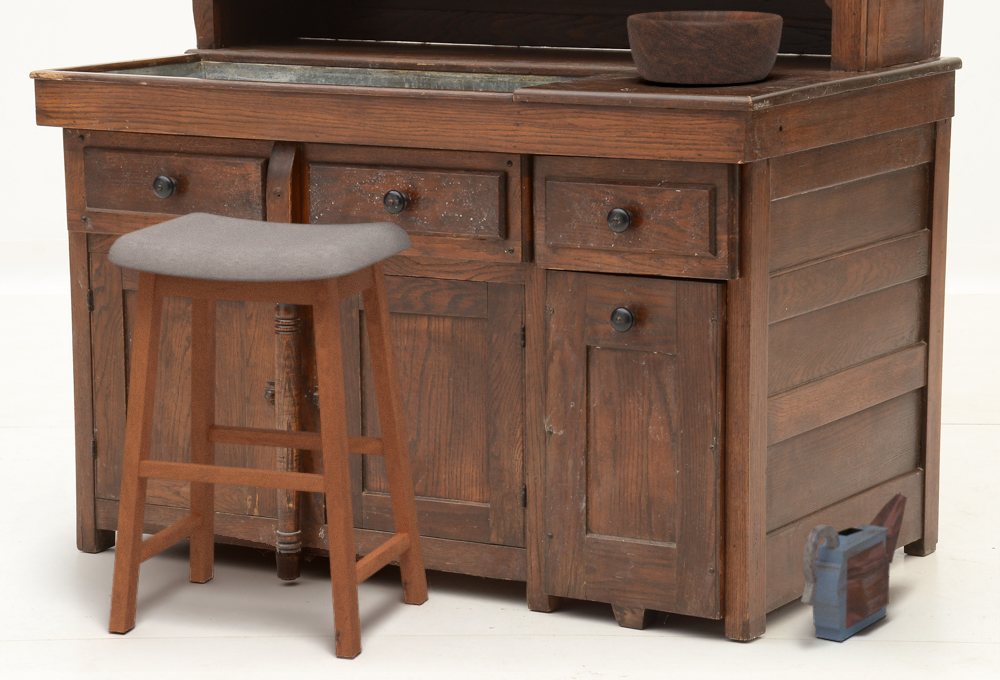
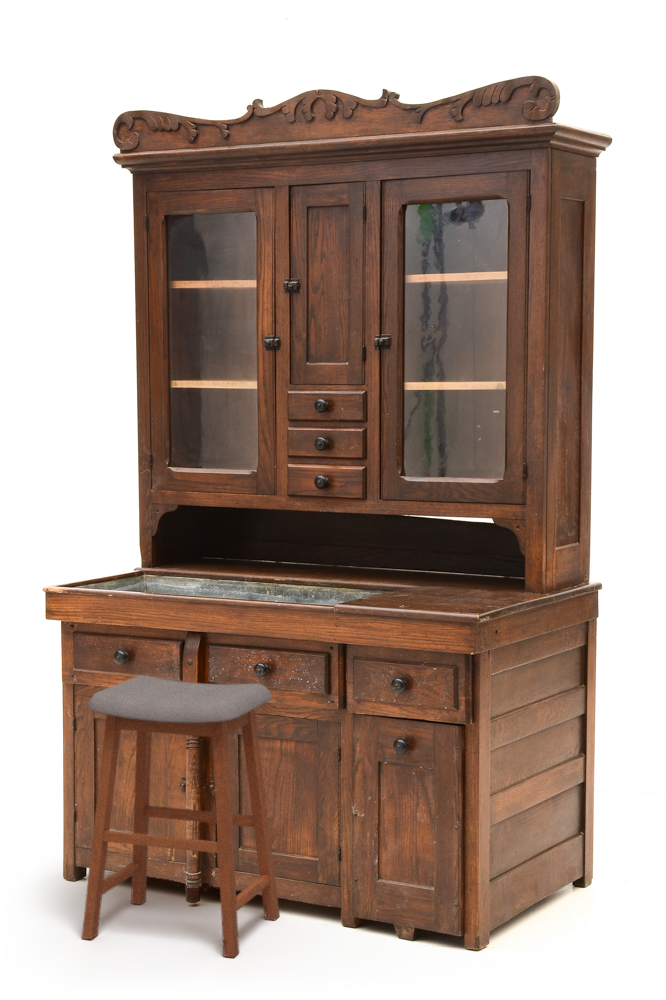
wooden bowl: present [627,11,783,84] -> none [403,556,497,603]
watering can: present [801,493,907,641] -> none [510,851,575,948]

